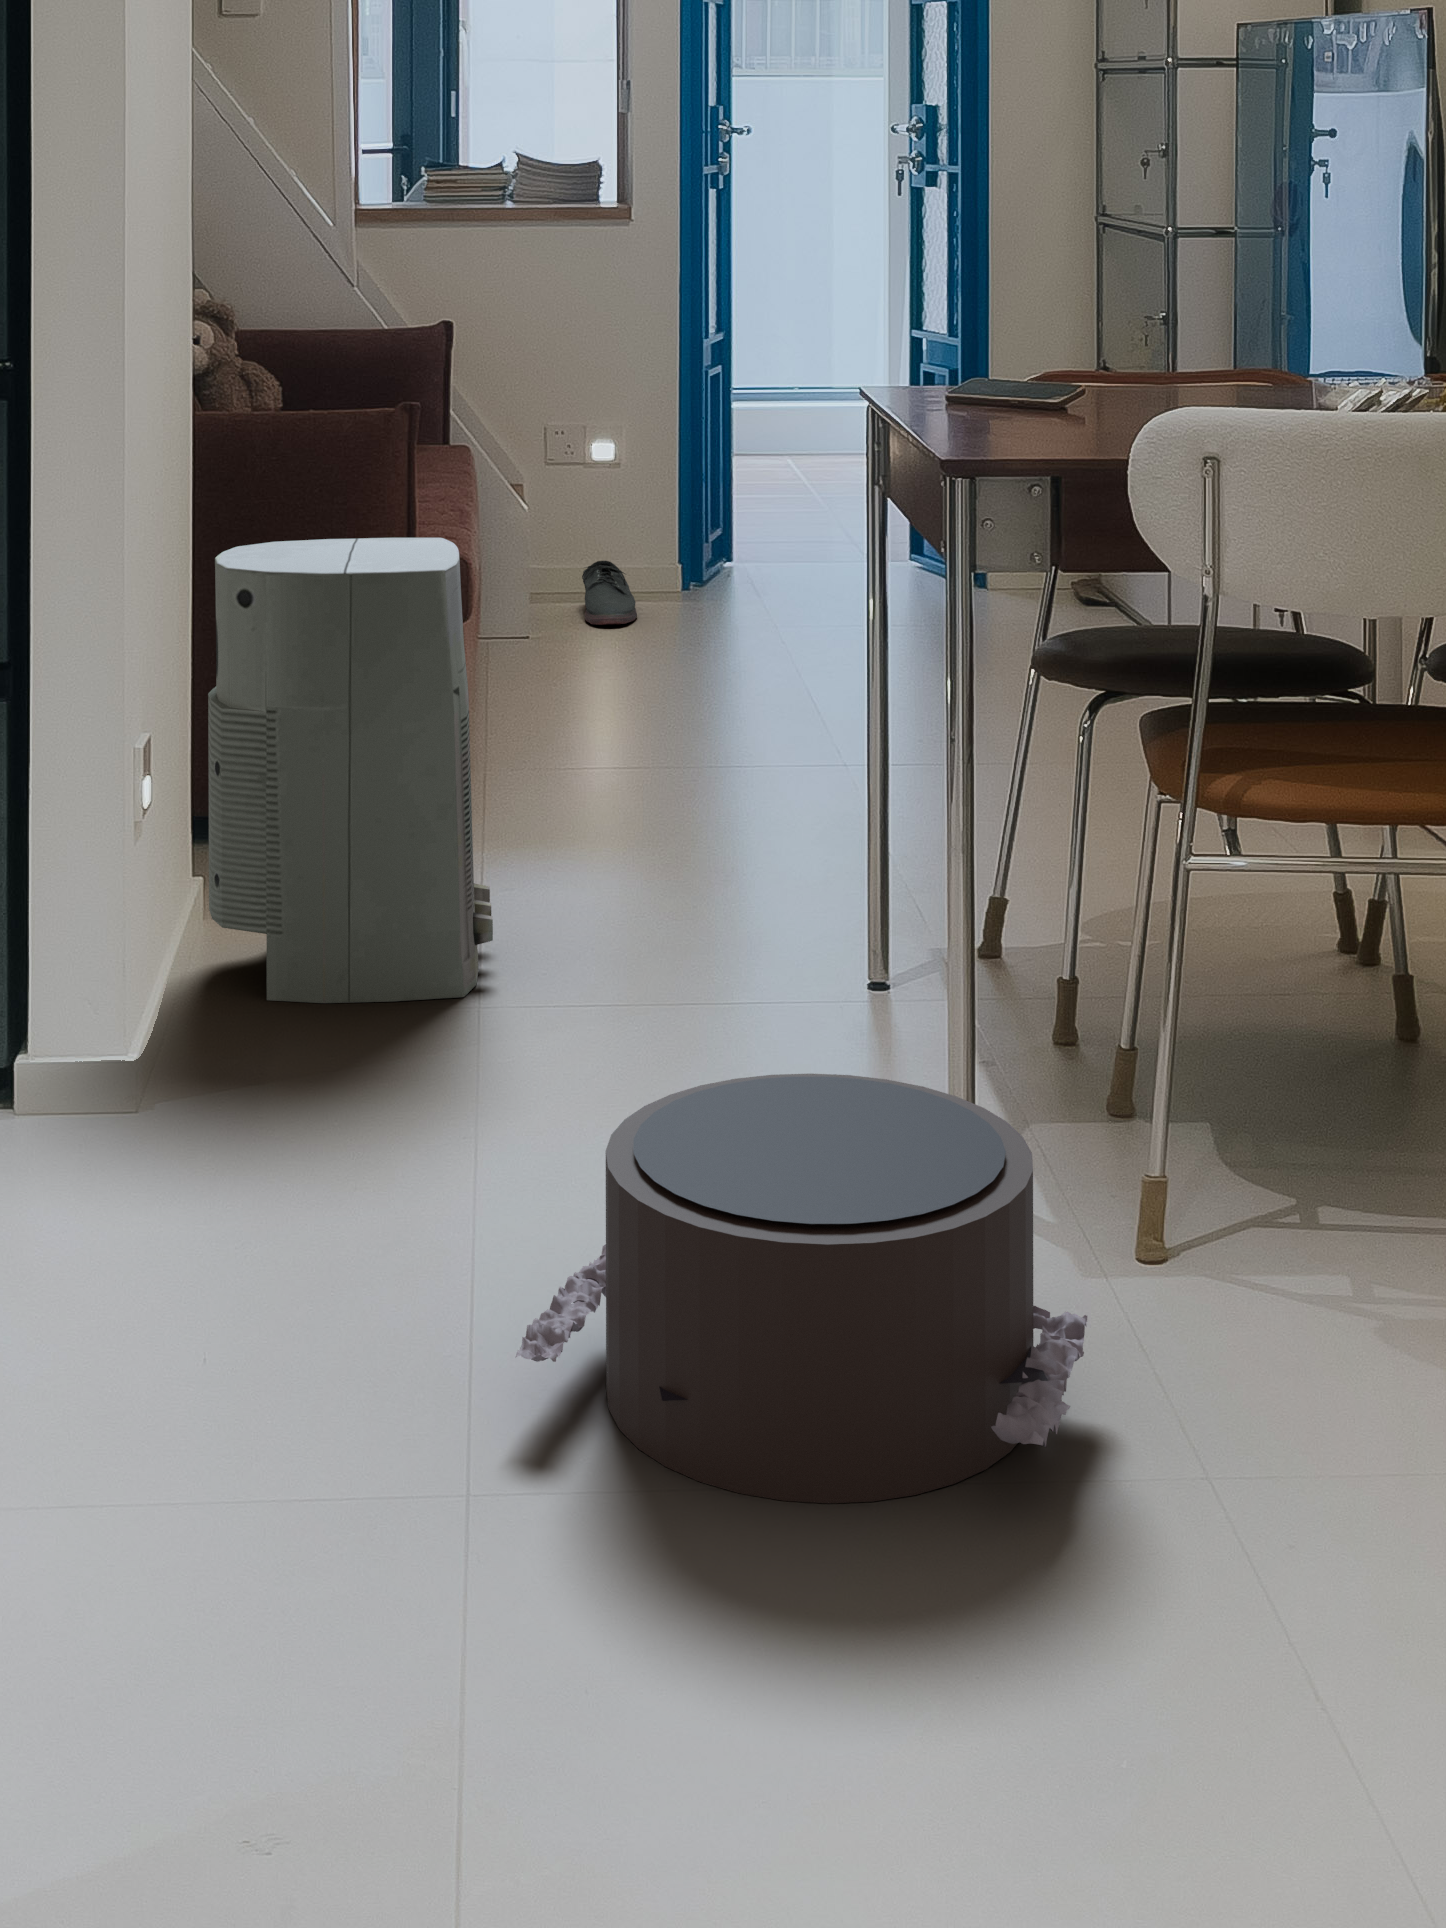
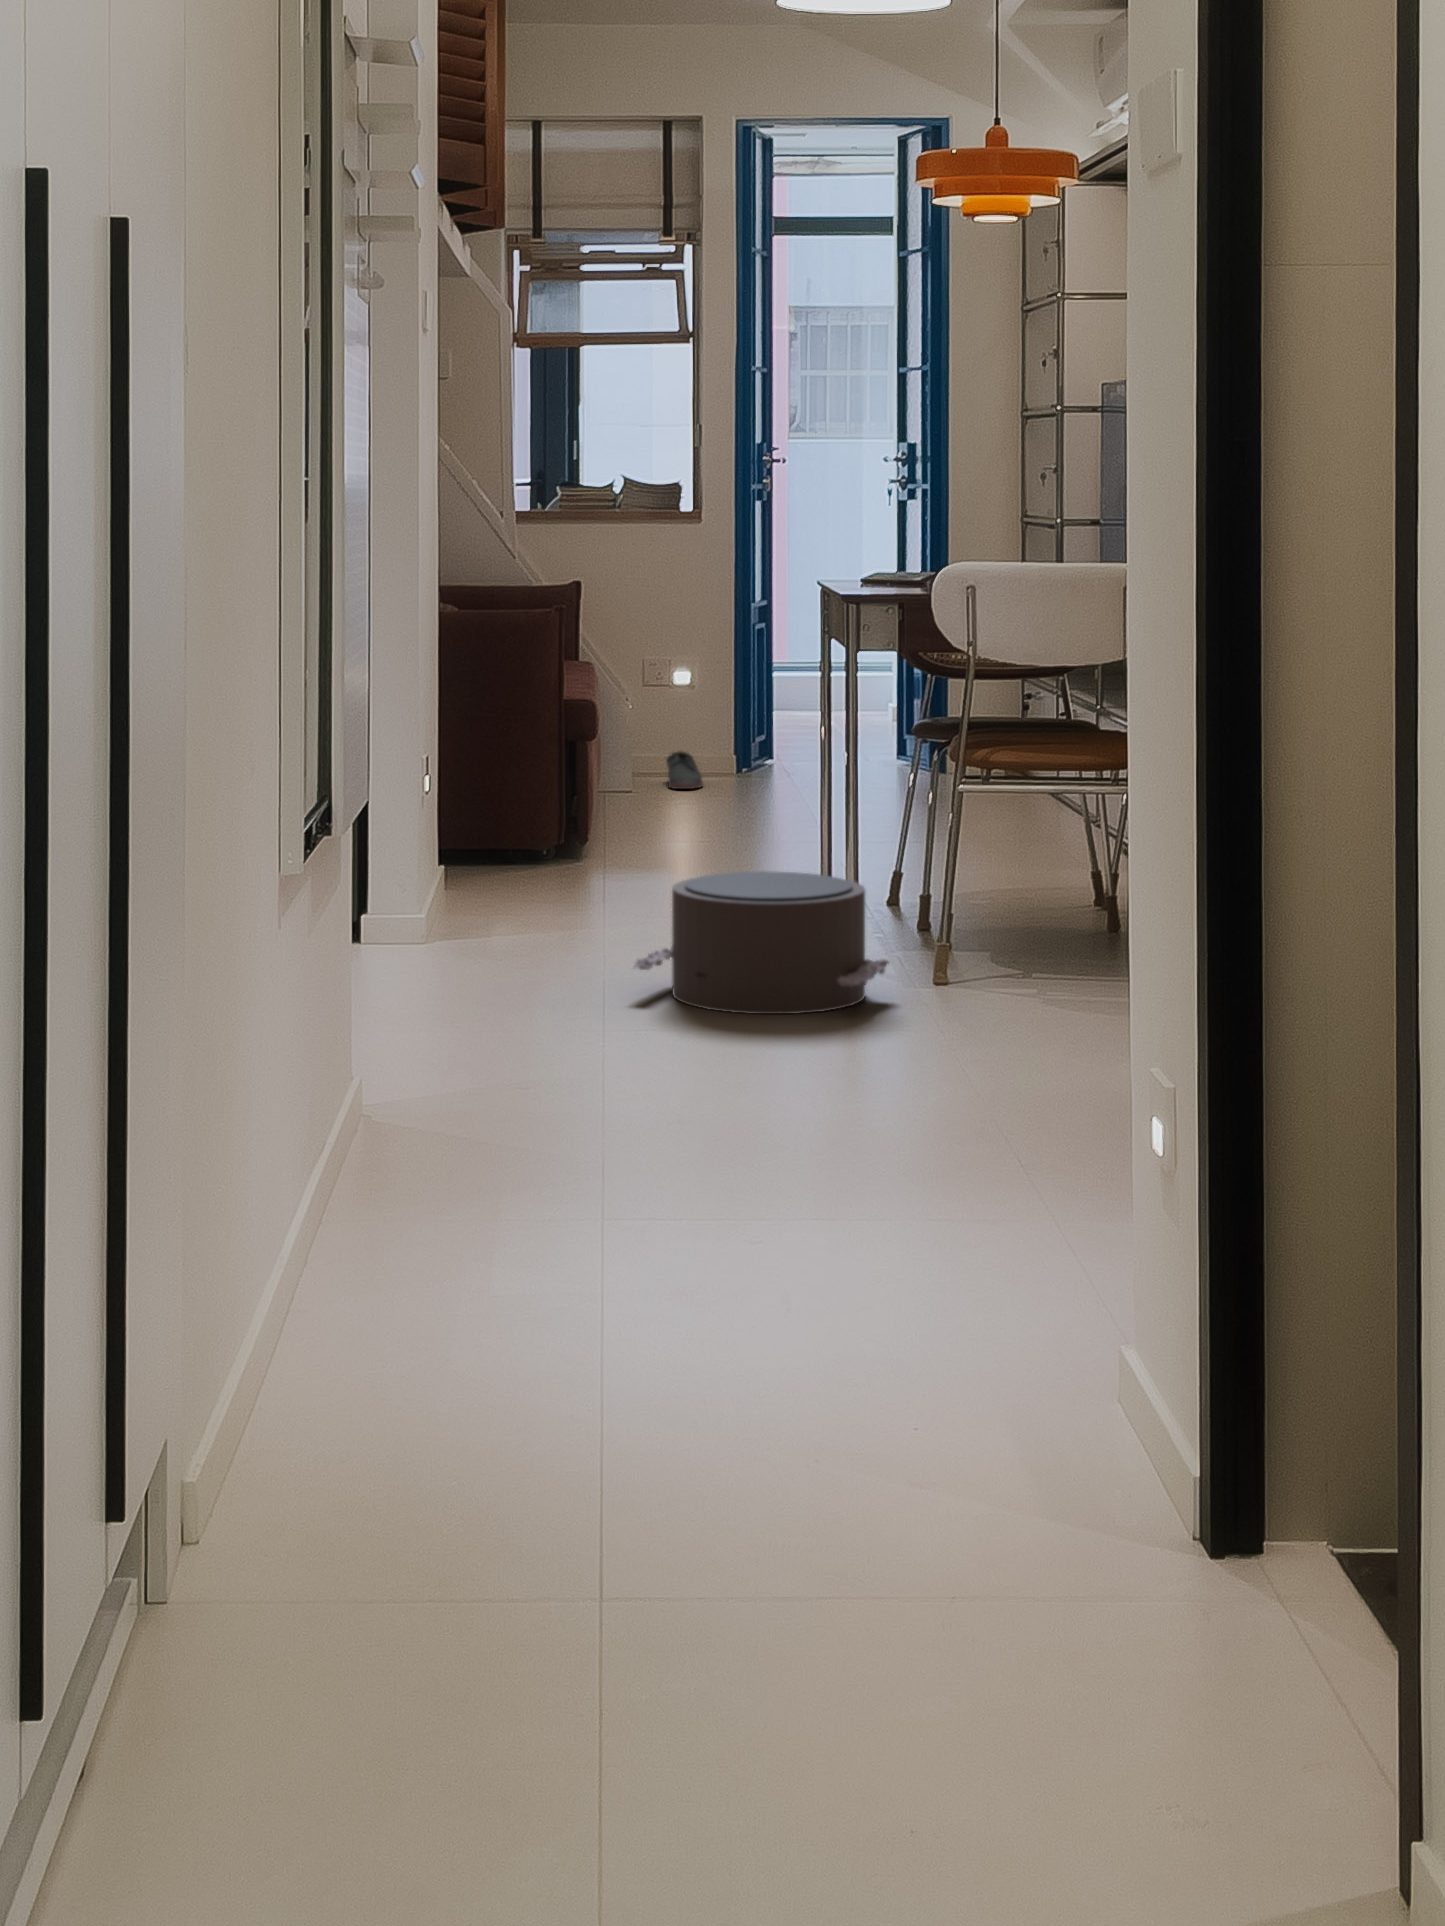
air purifier: present [208,538,493,1003] -> none [459,669,615,909]

